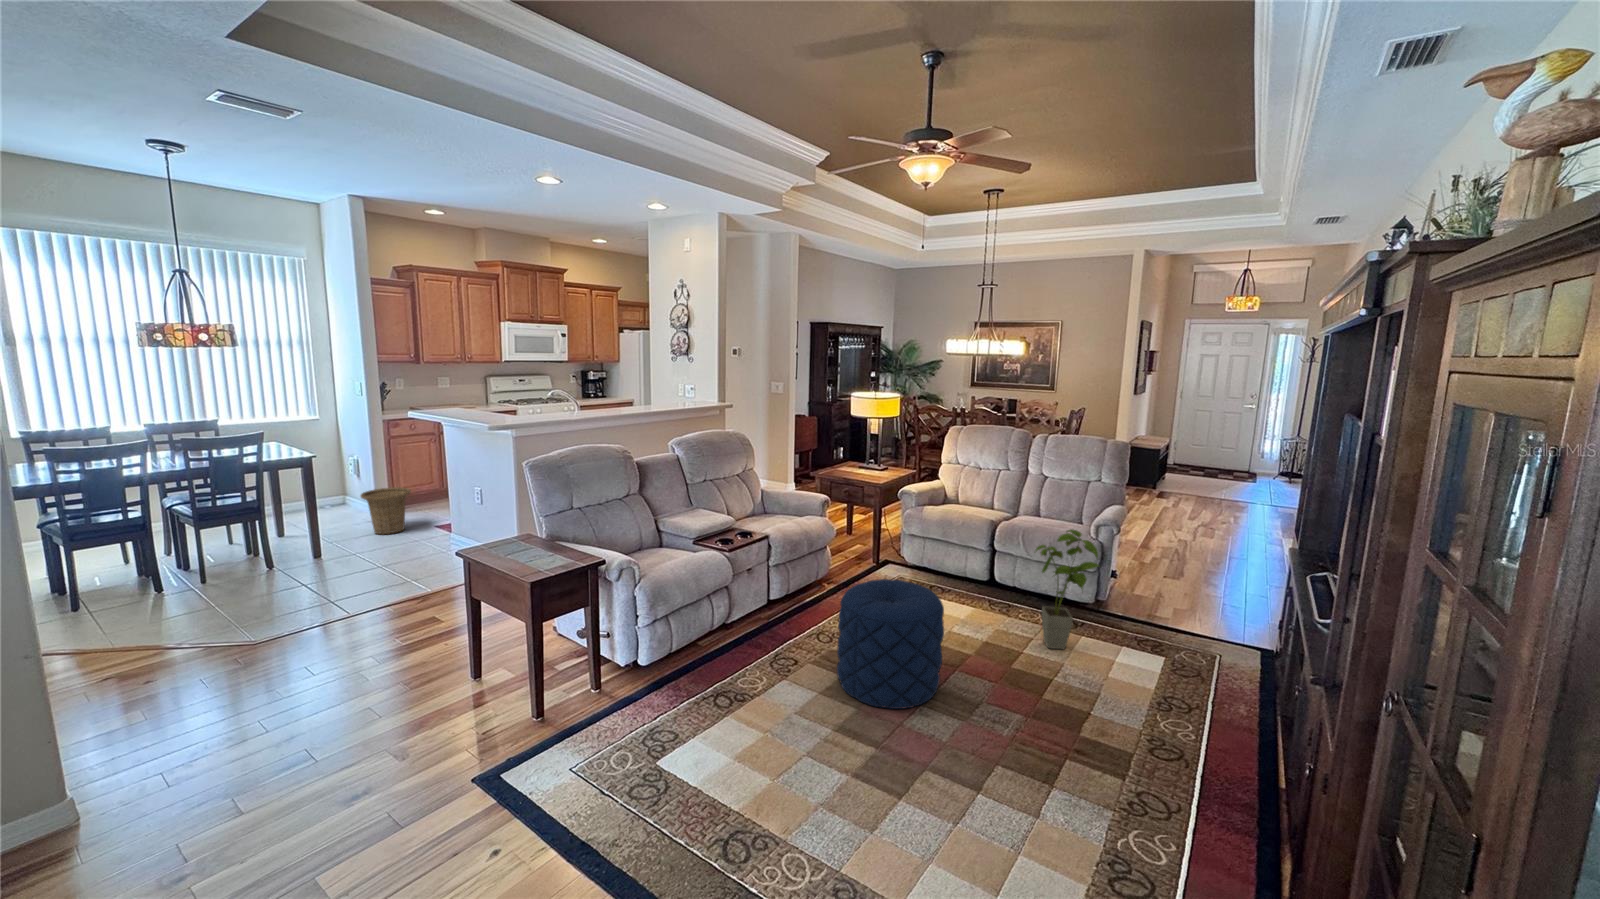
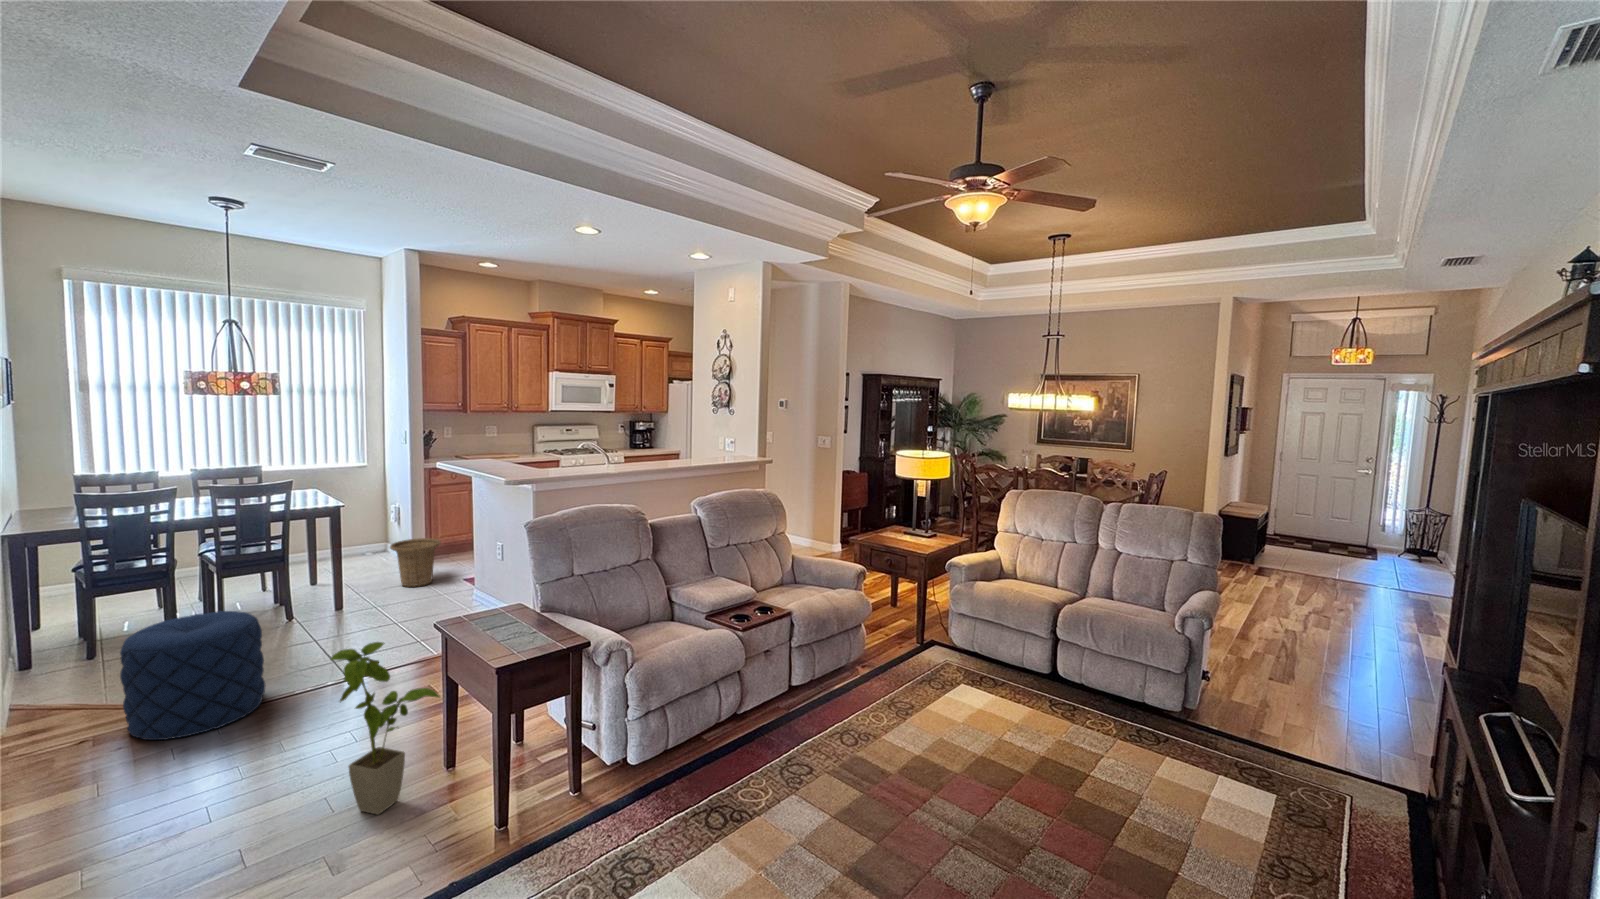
house plant: present [1036,529,1099,649] -> present [331,642,440,815]
pouf: present [837,579,944,709] -> present [120,611,265,740]

